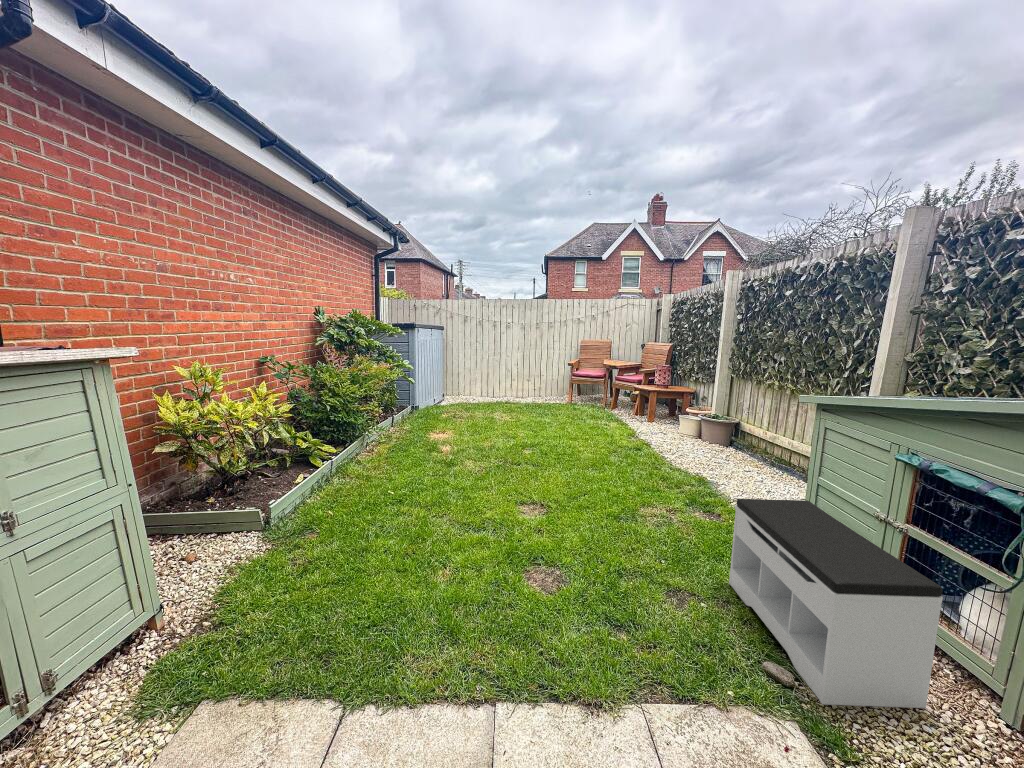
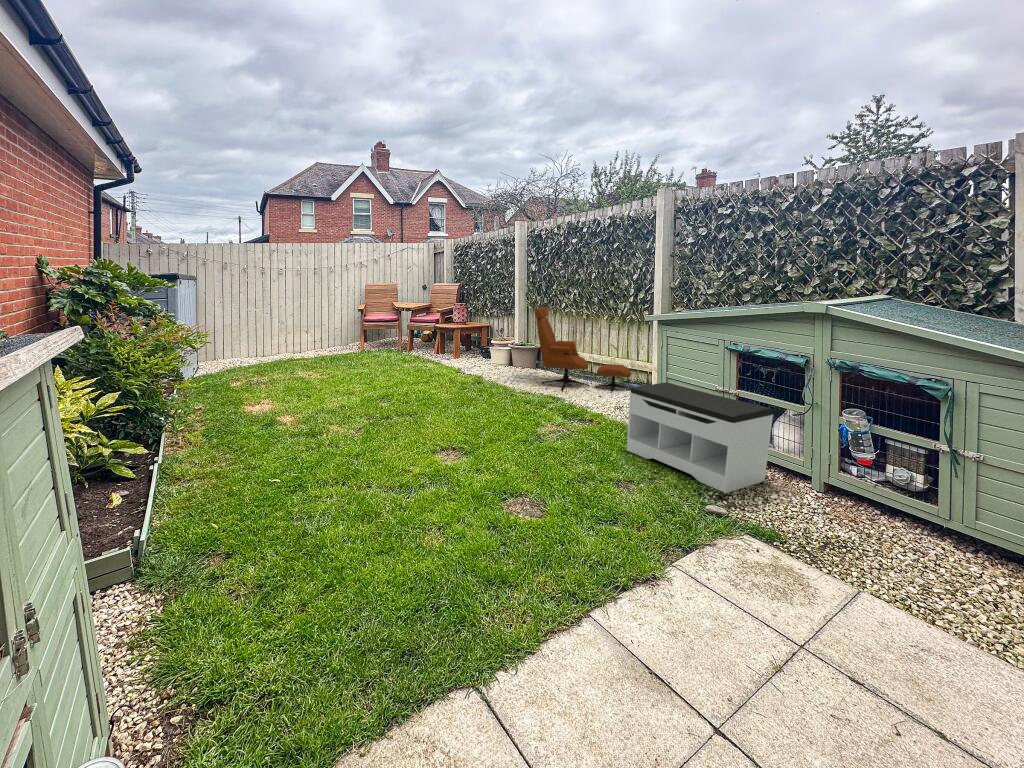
lounge chair: none [706,376,834,496] -> present [535,307,631,392]

